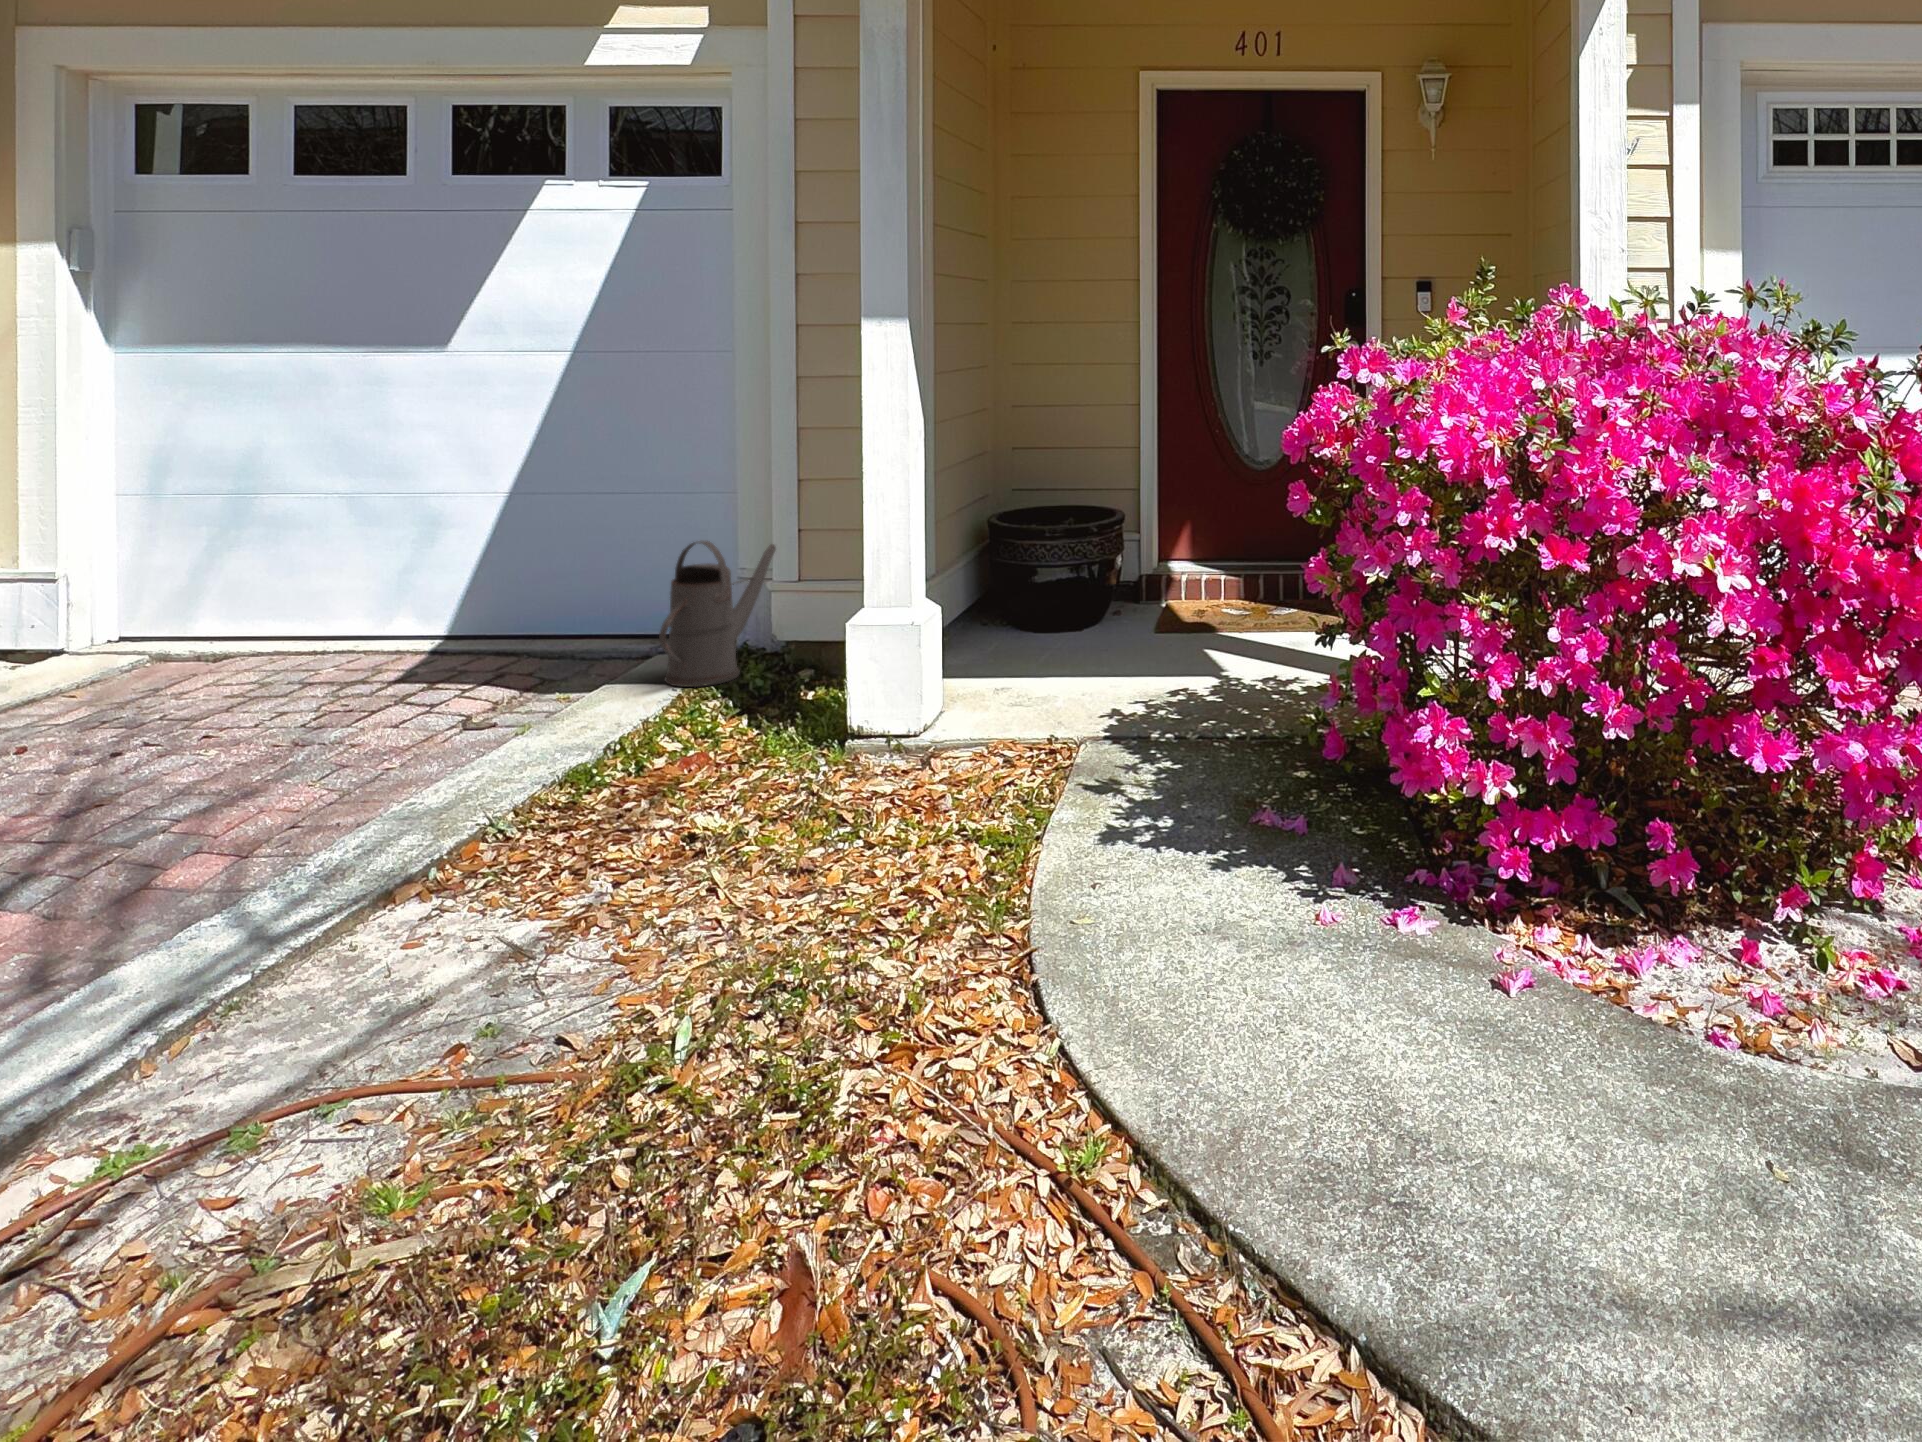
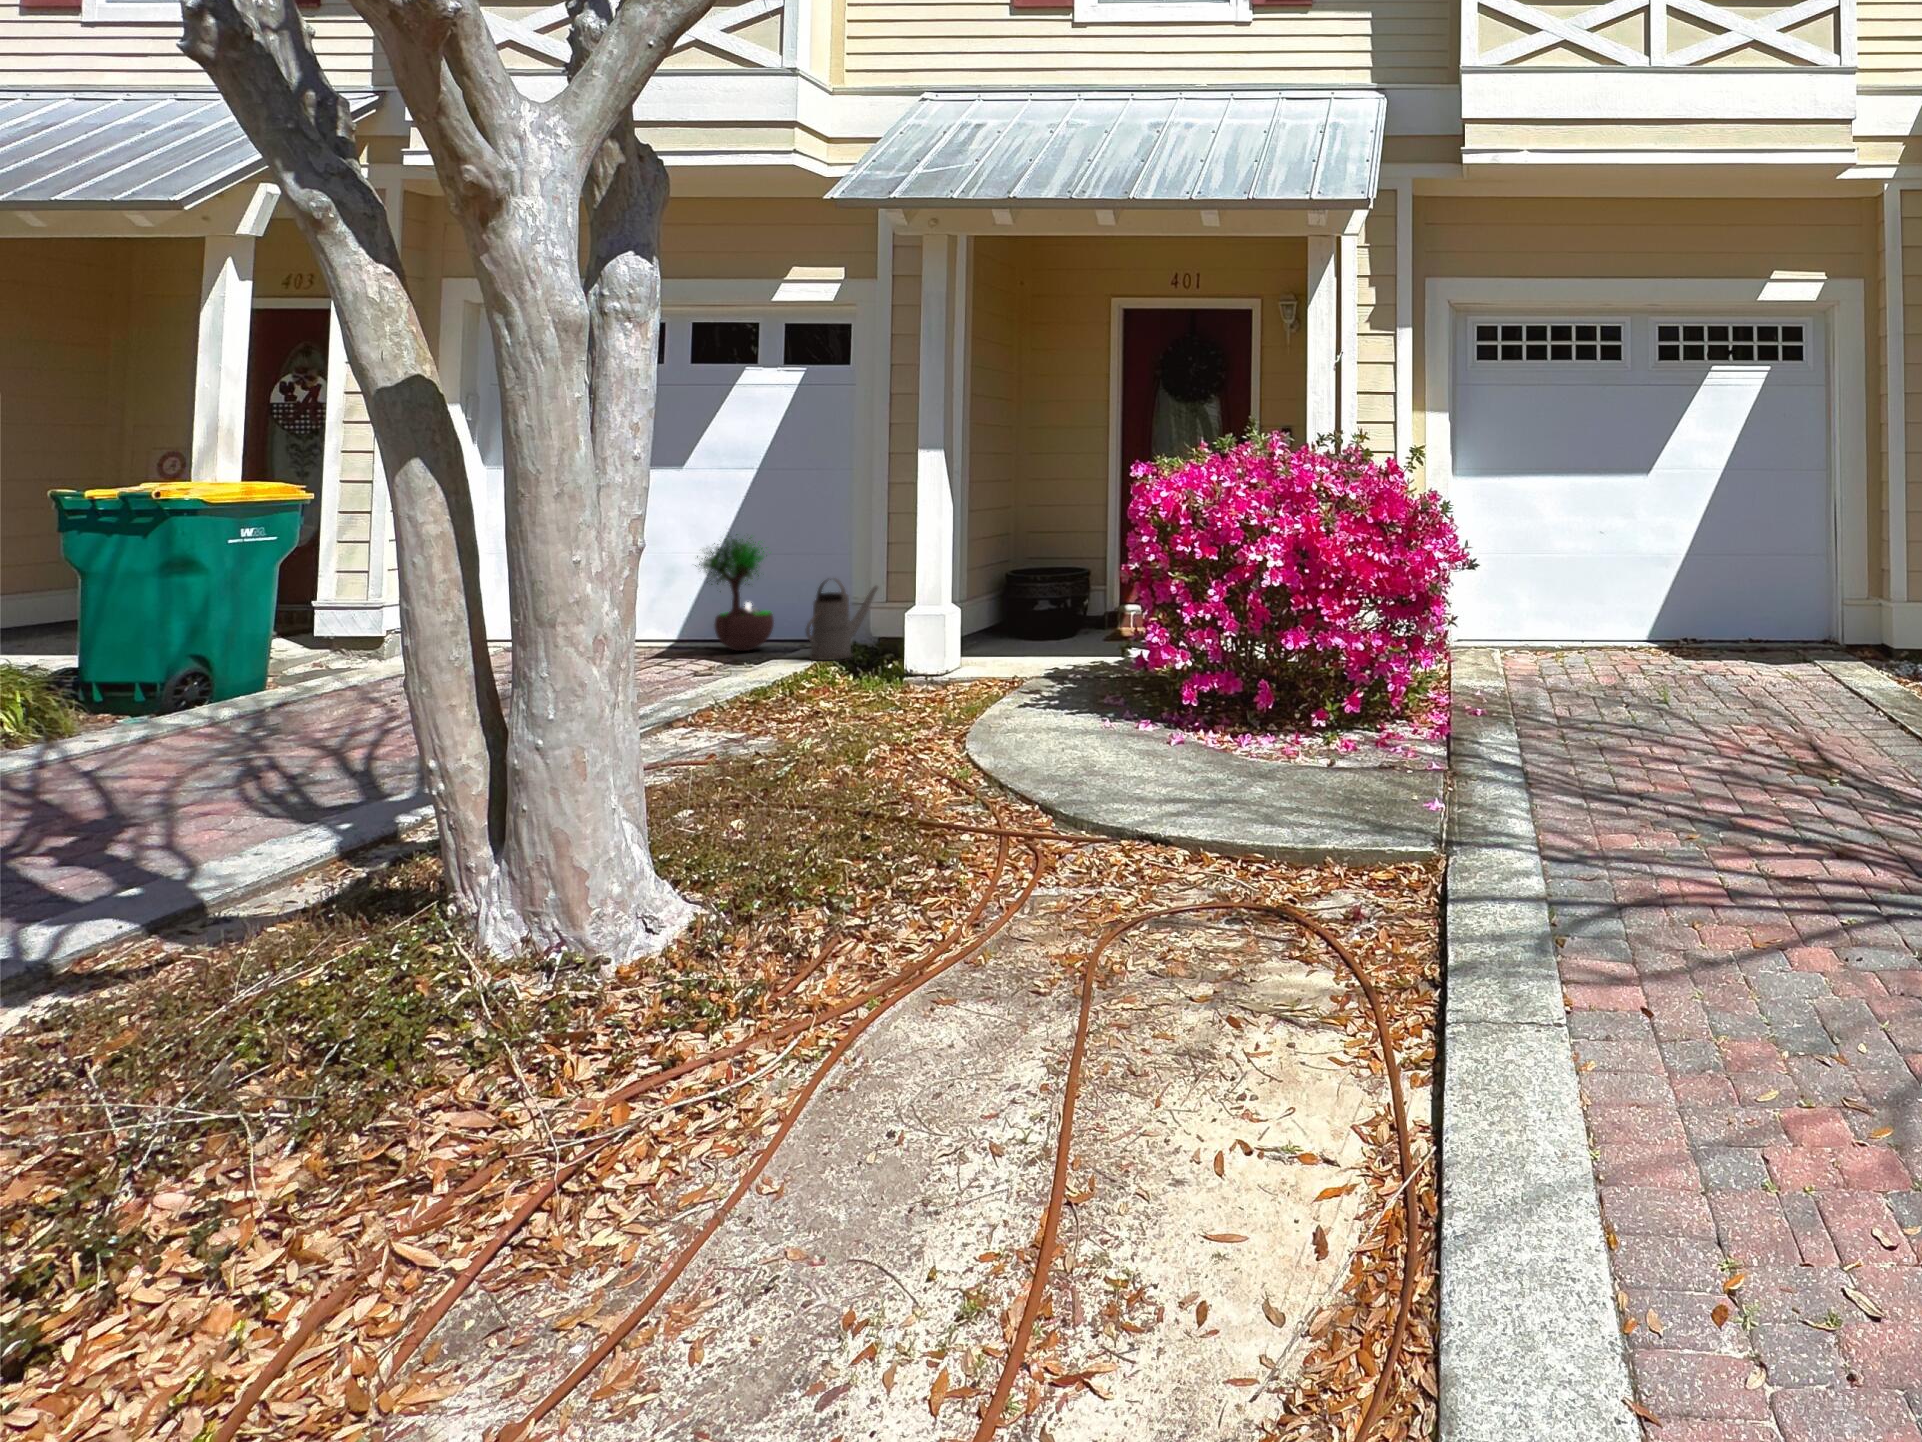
potted tree: none [458,448,602,657] -> present [695,534,774,651]

